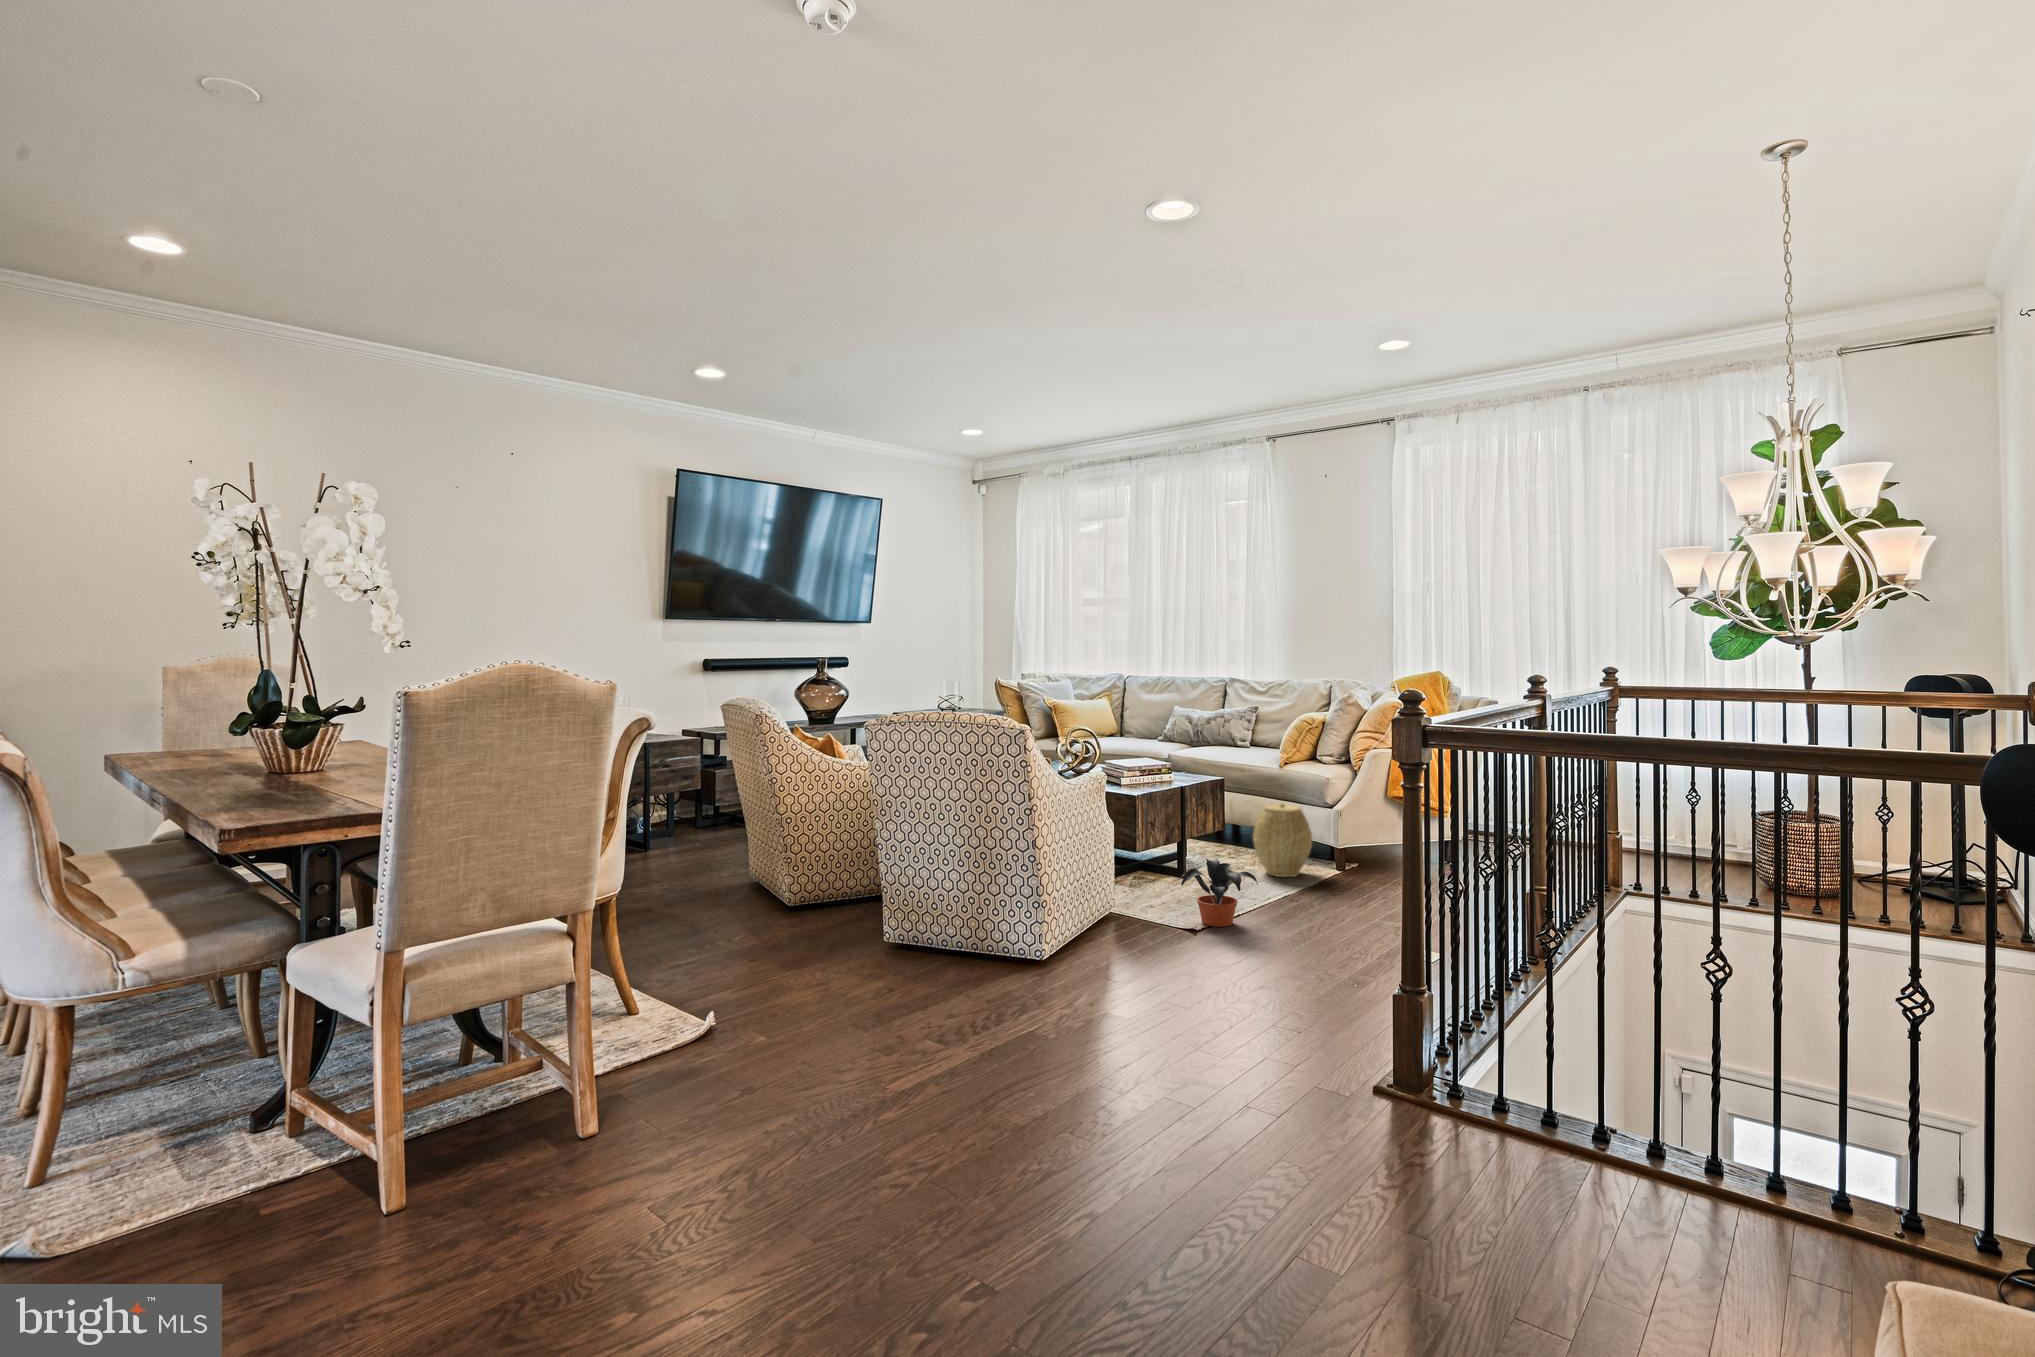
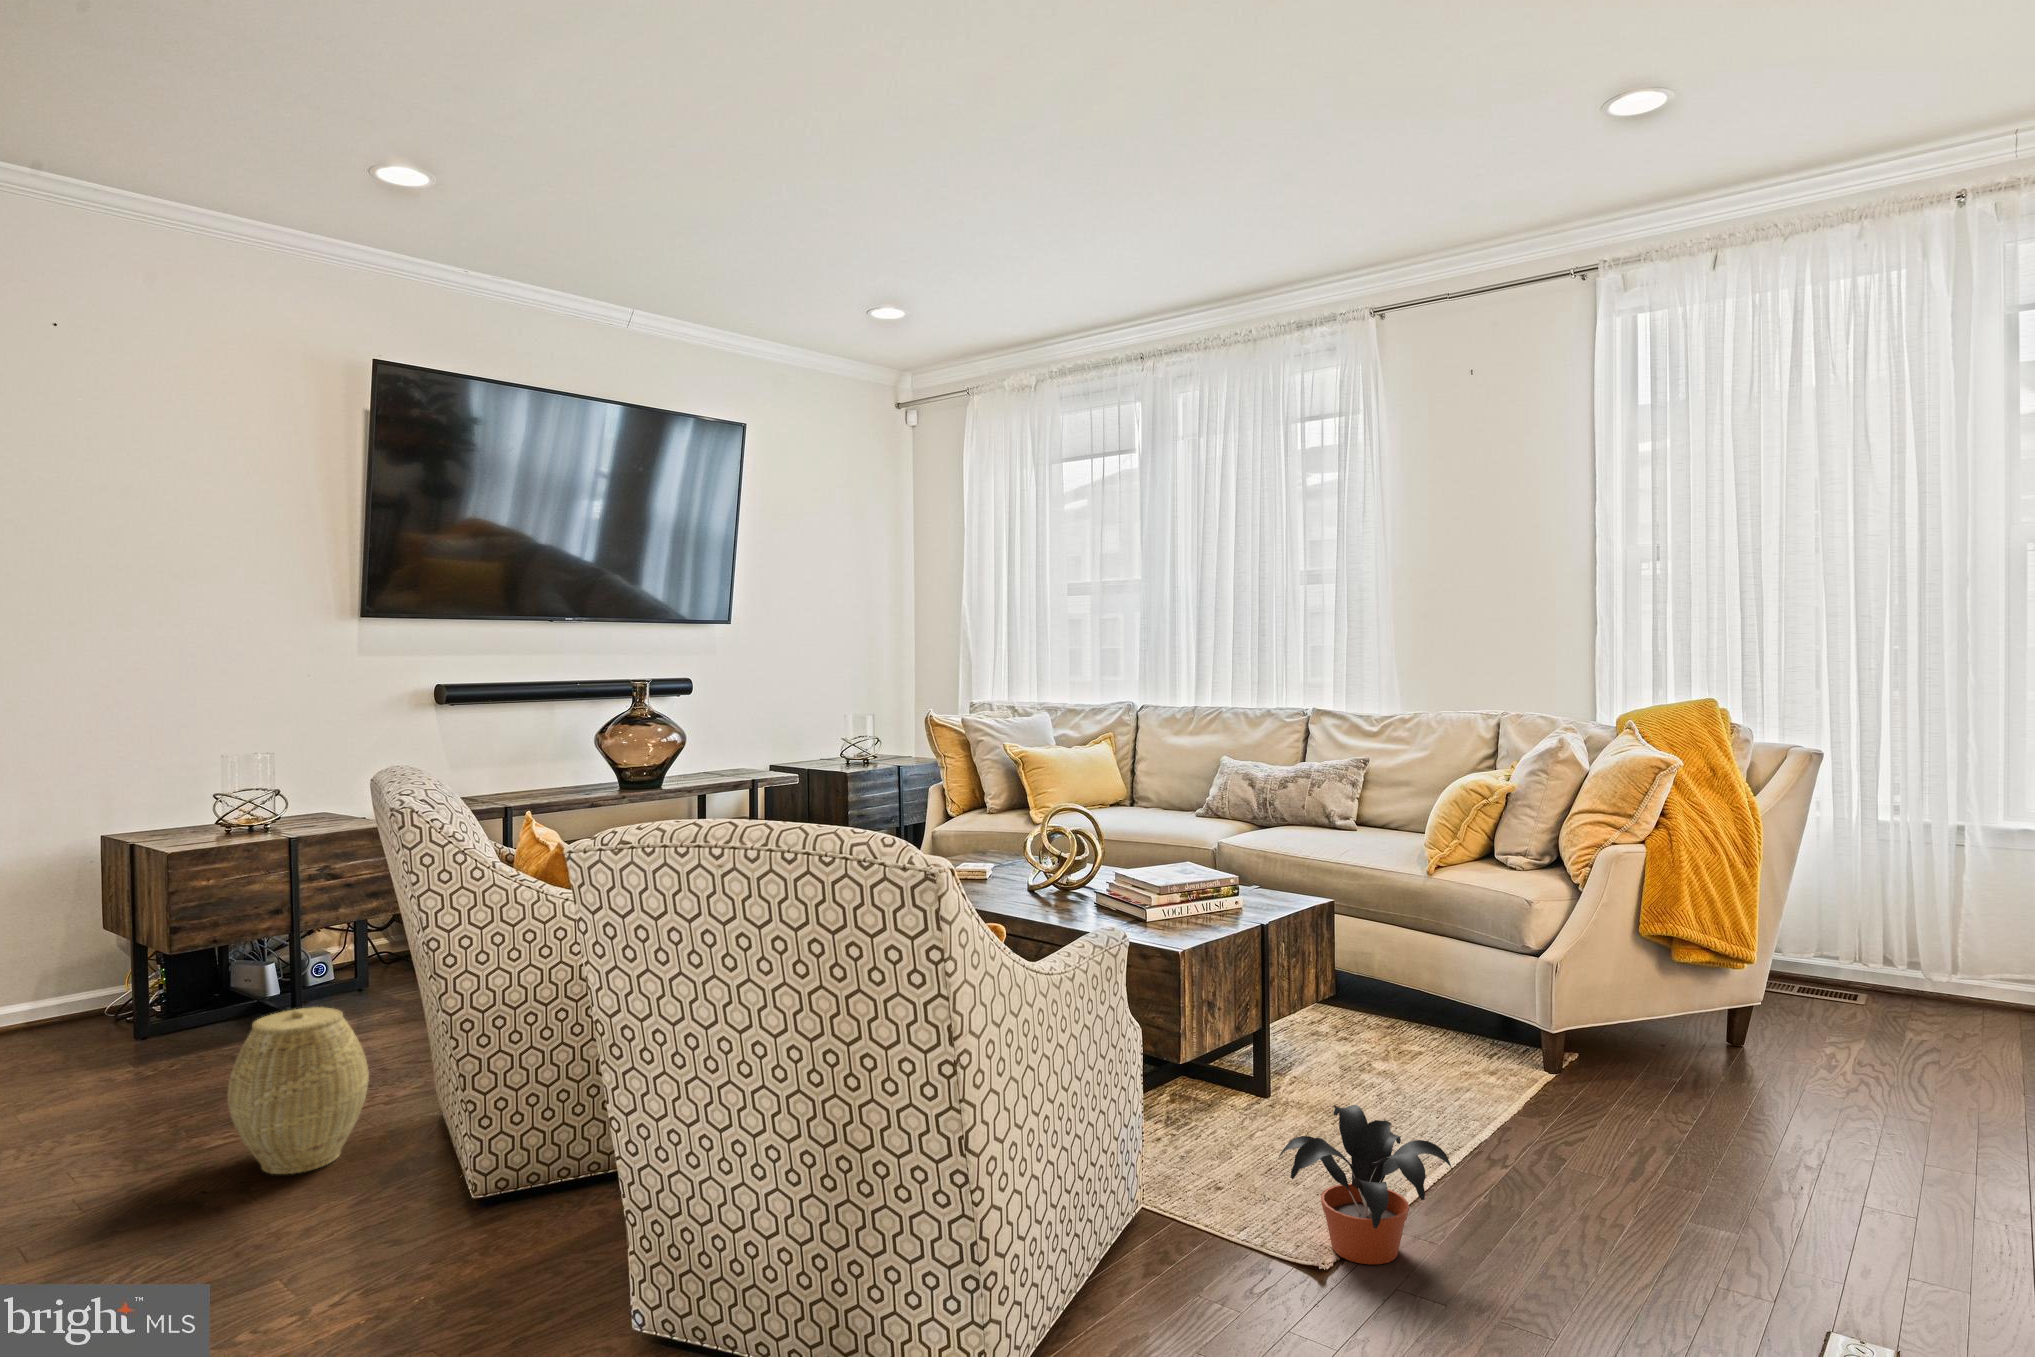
woven basket: present [1253,804,1312,877] -> present [228,1007,369,1174]

